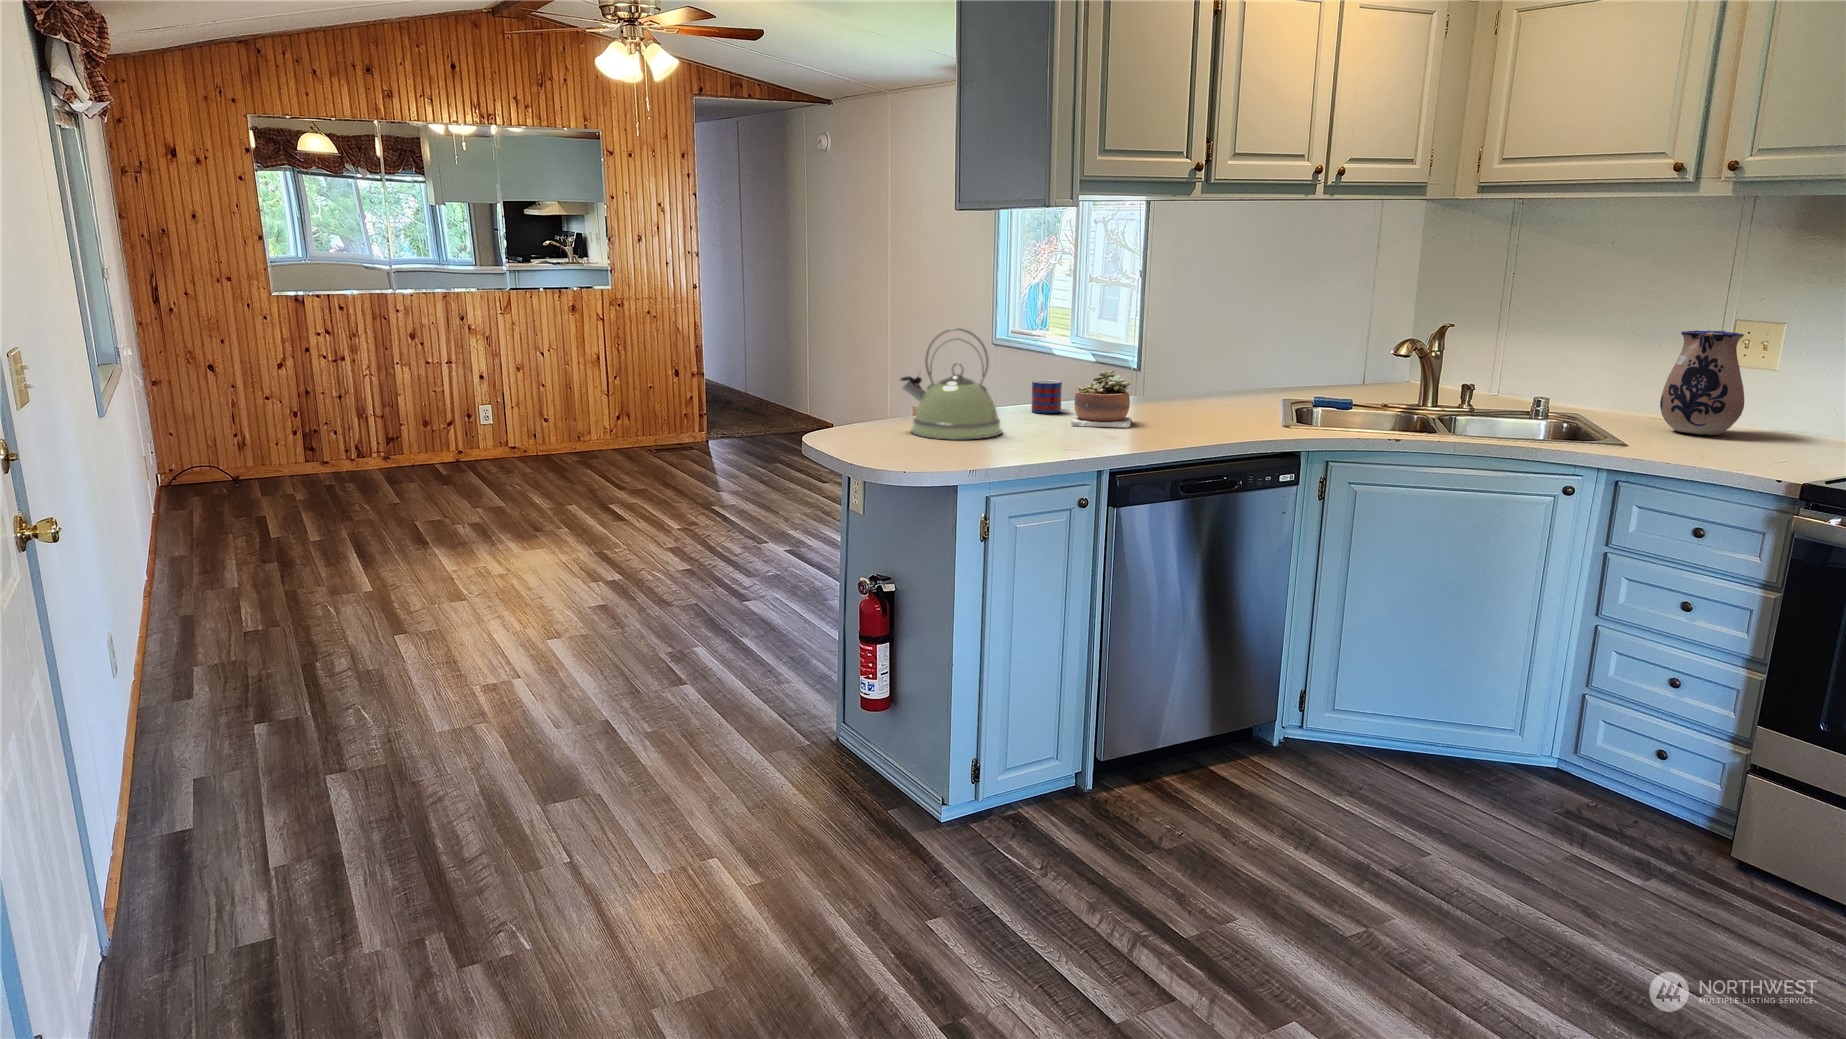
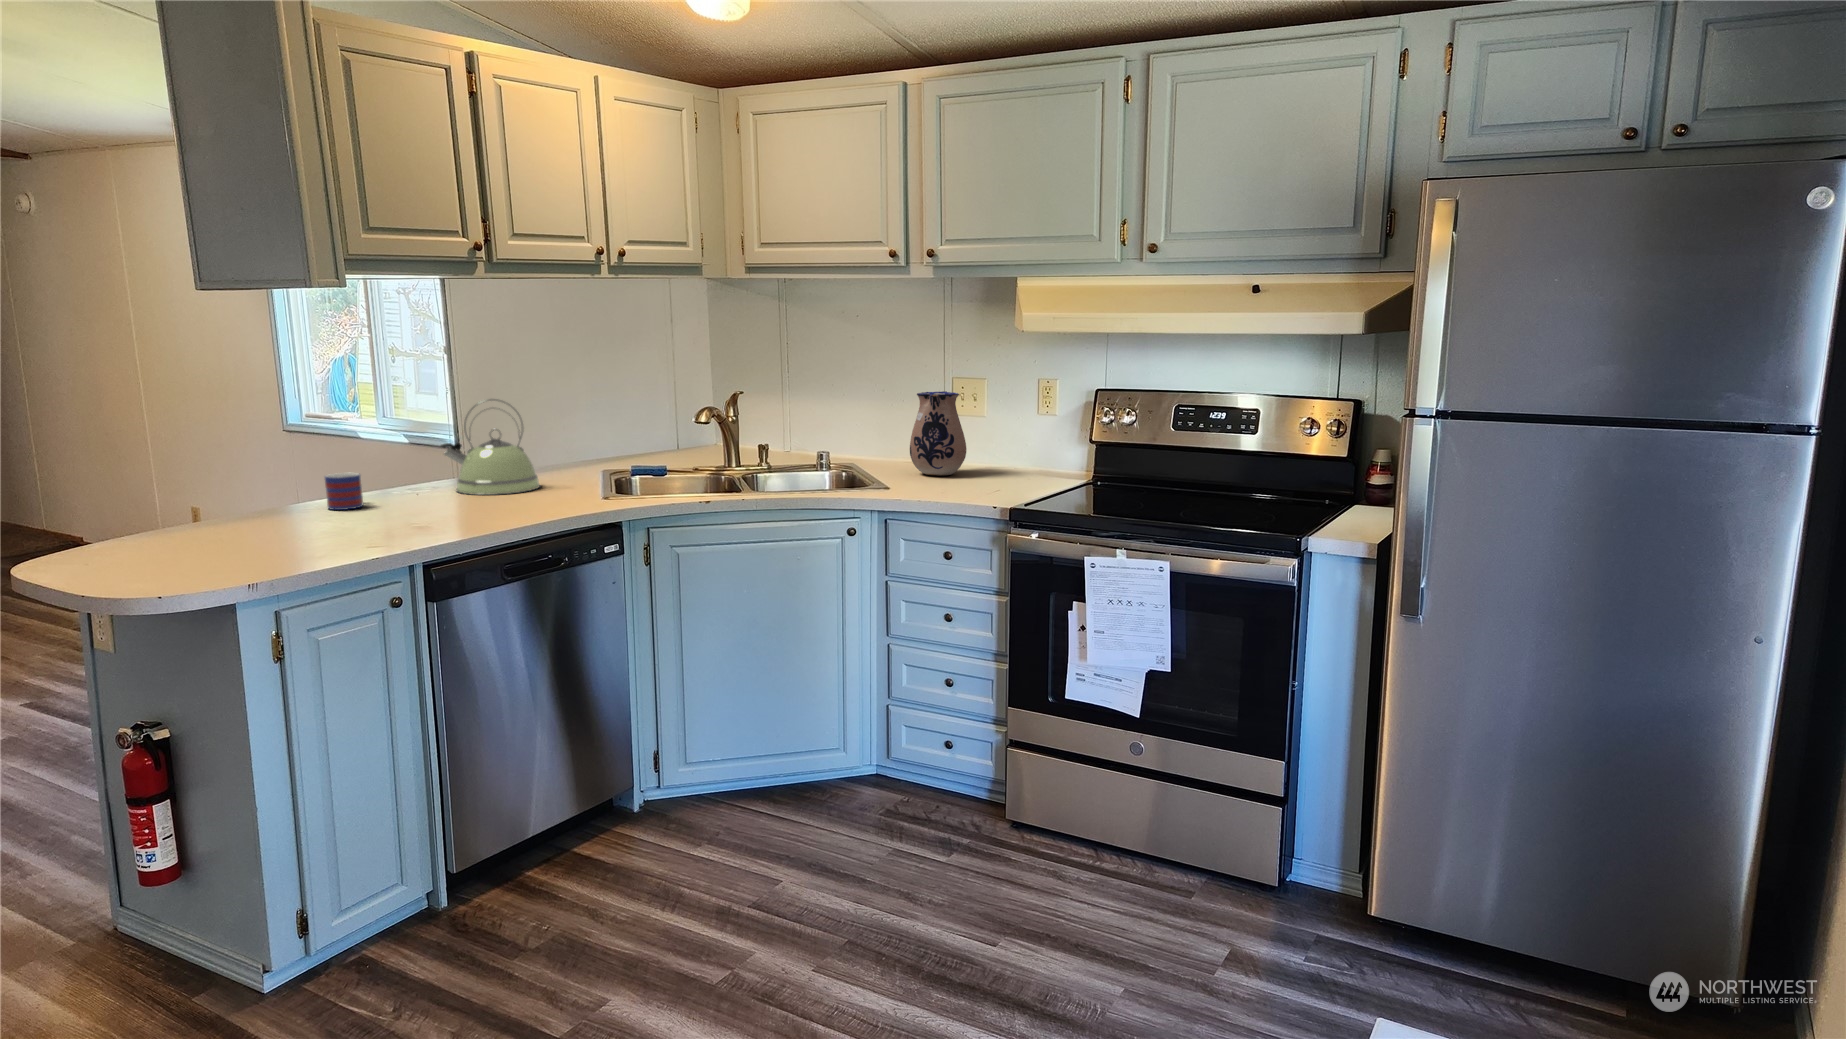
kettle: present [901,328,1002,440] -> present [441,399,540,495]
succulent plant: present [1071,370,1131,428] -> none [374,458,444,521]

